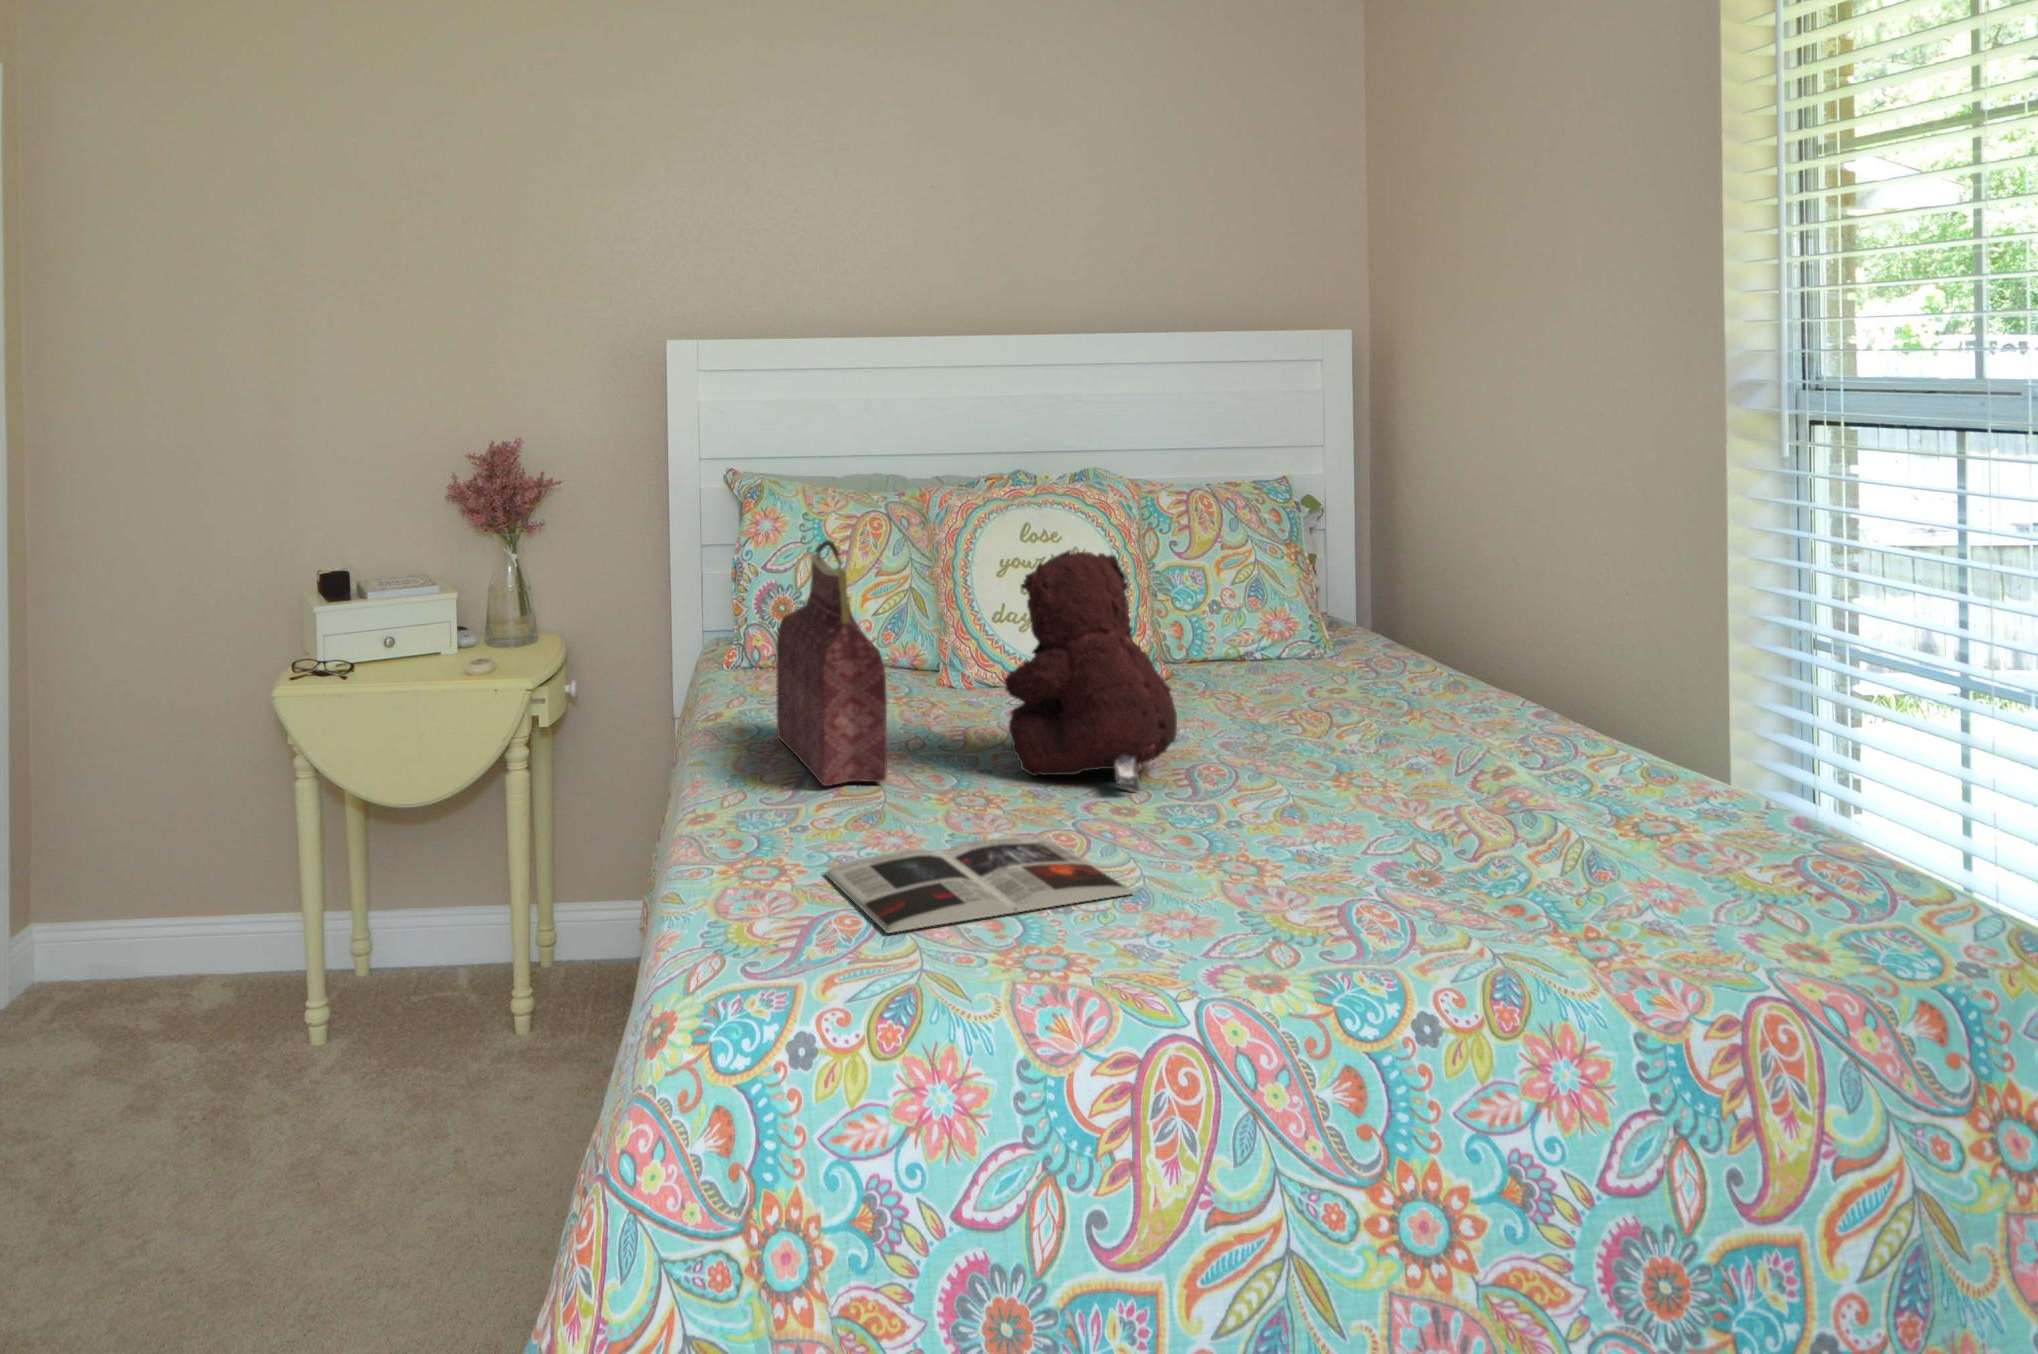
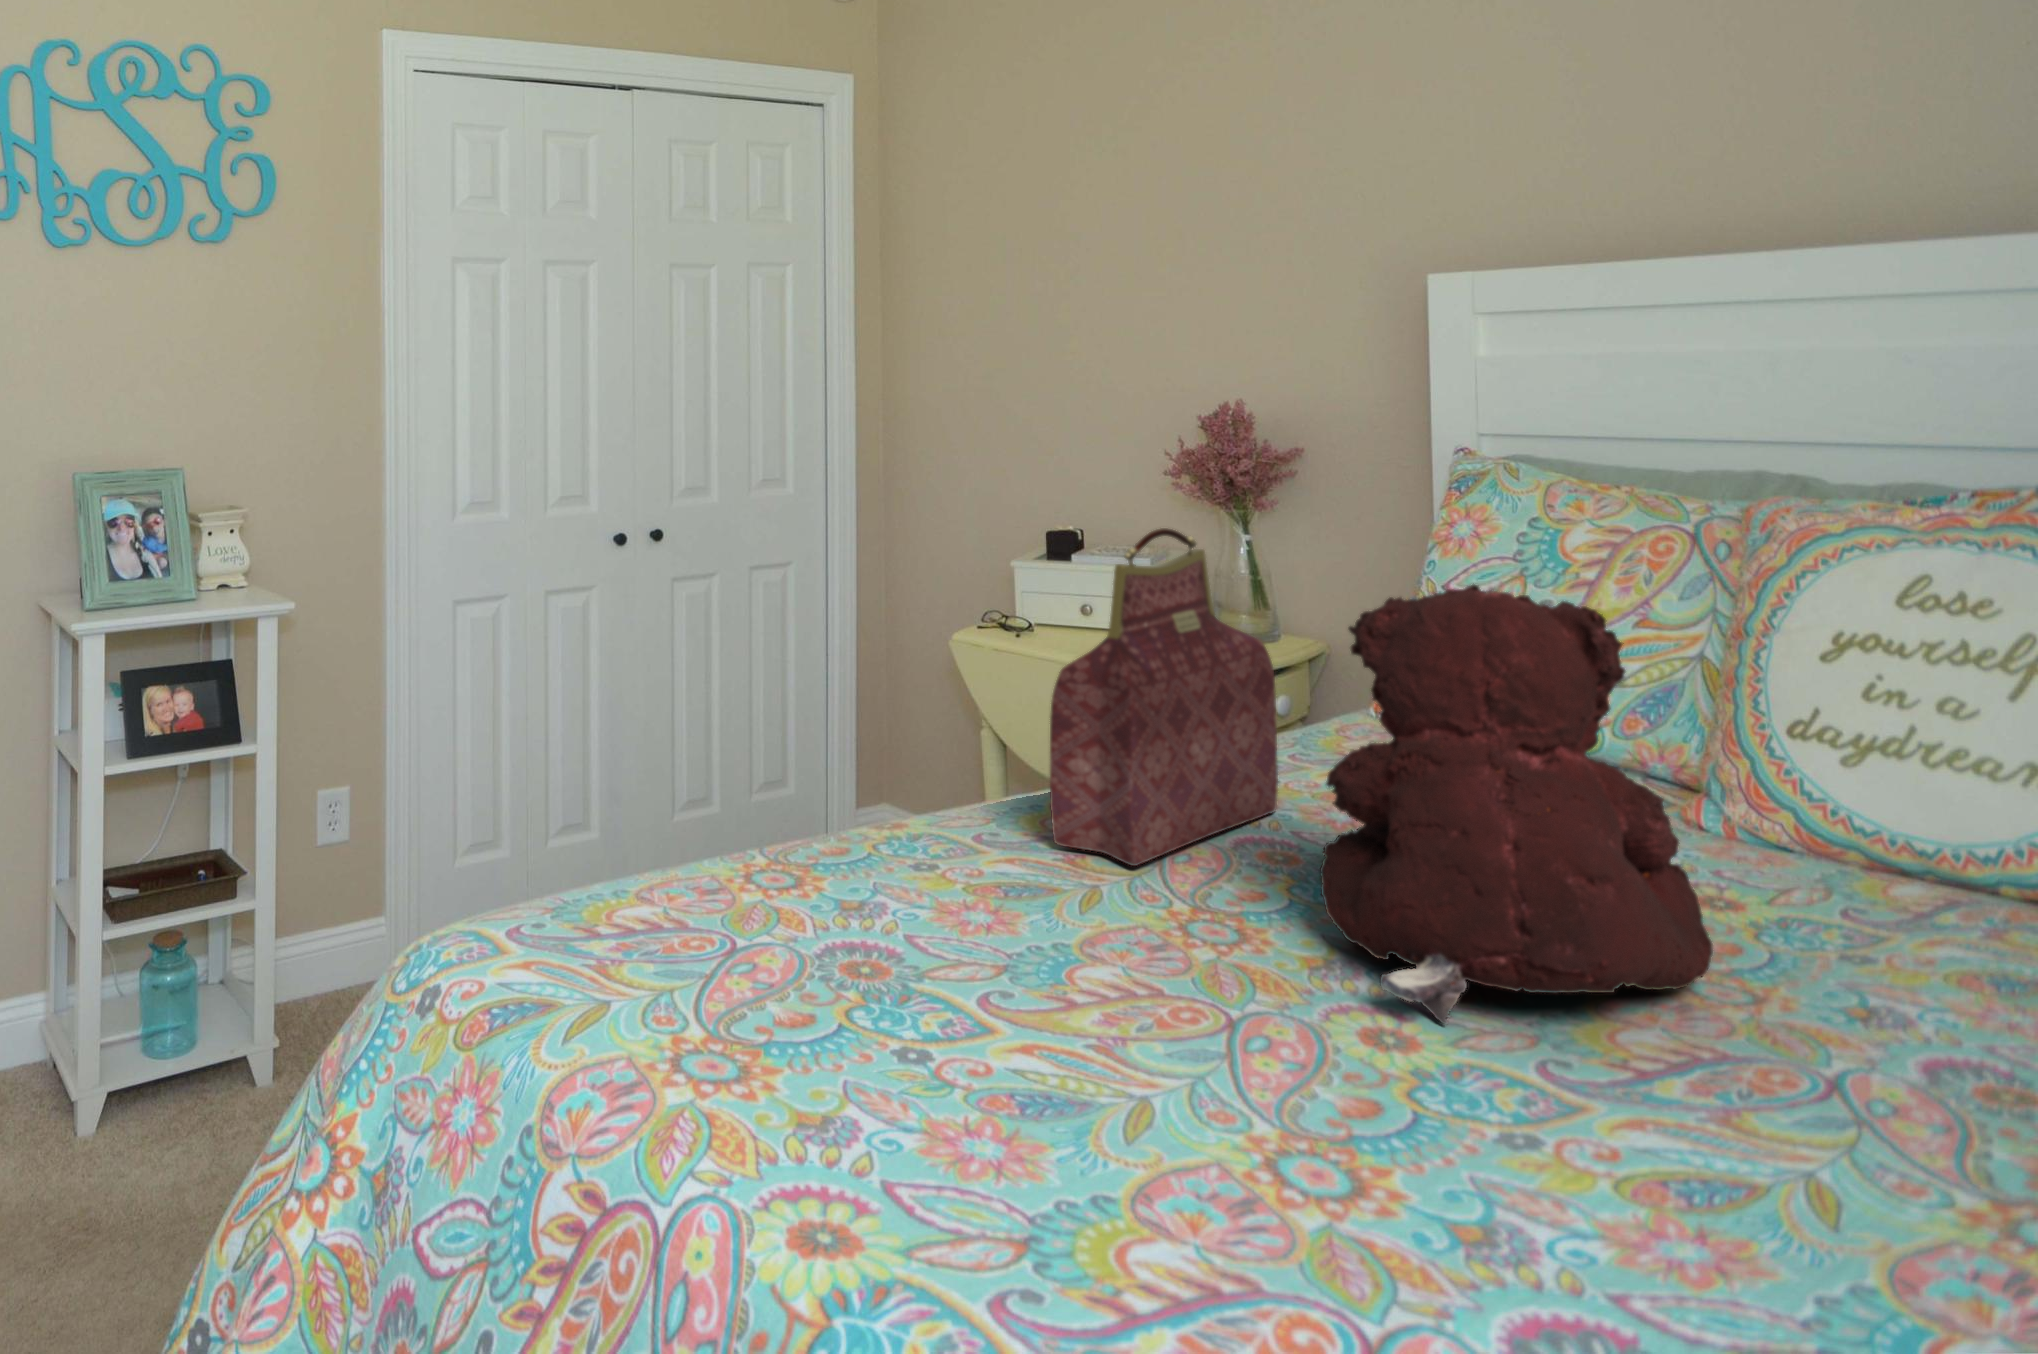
magazine: present [825,837,1134,933] -> none [662,897,1096,1079]

